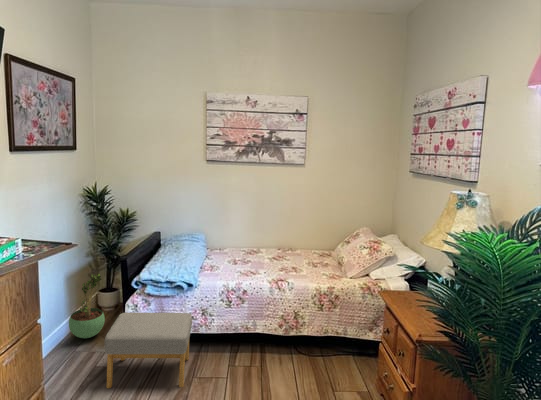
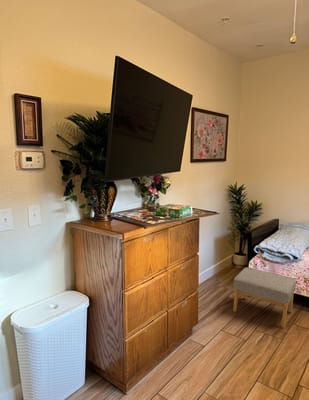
potted plant: present [69,274,105,338] -> none [215,239,236,280]

